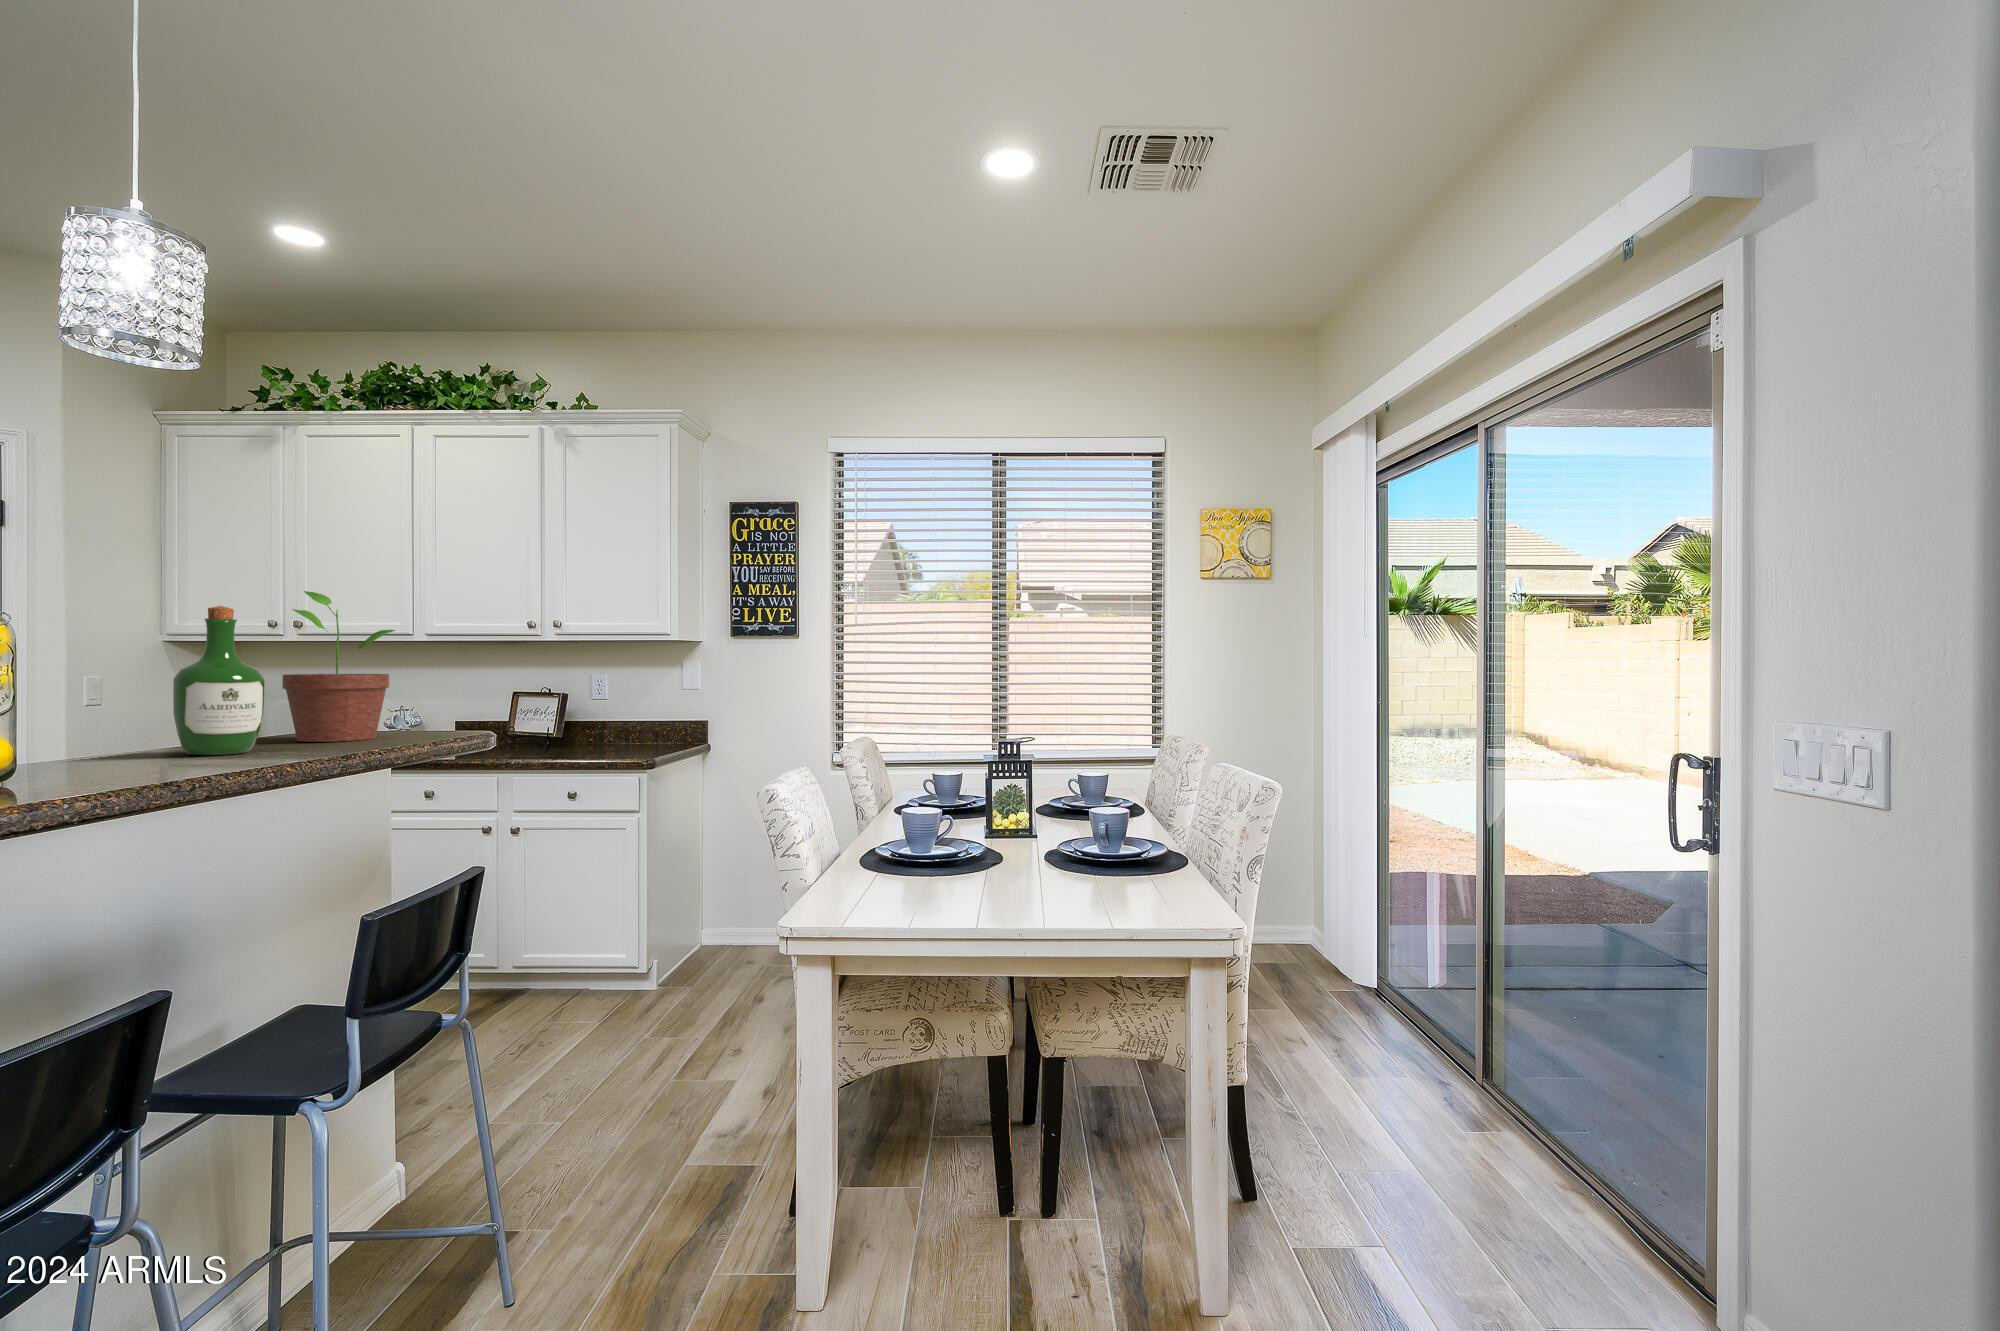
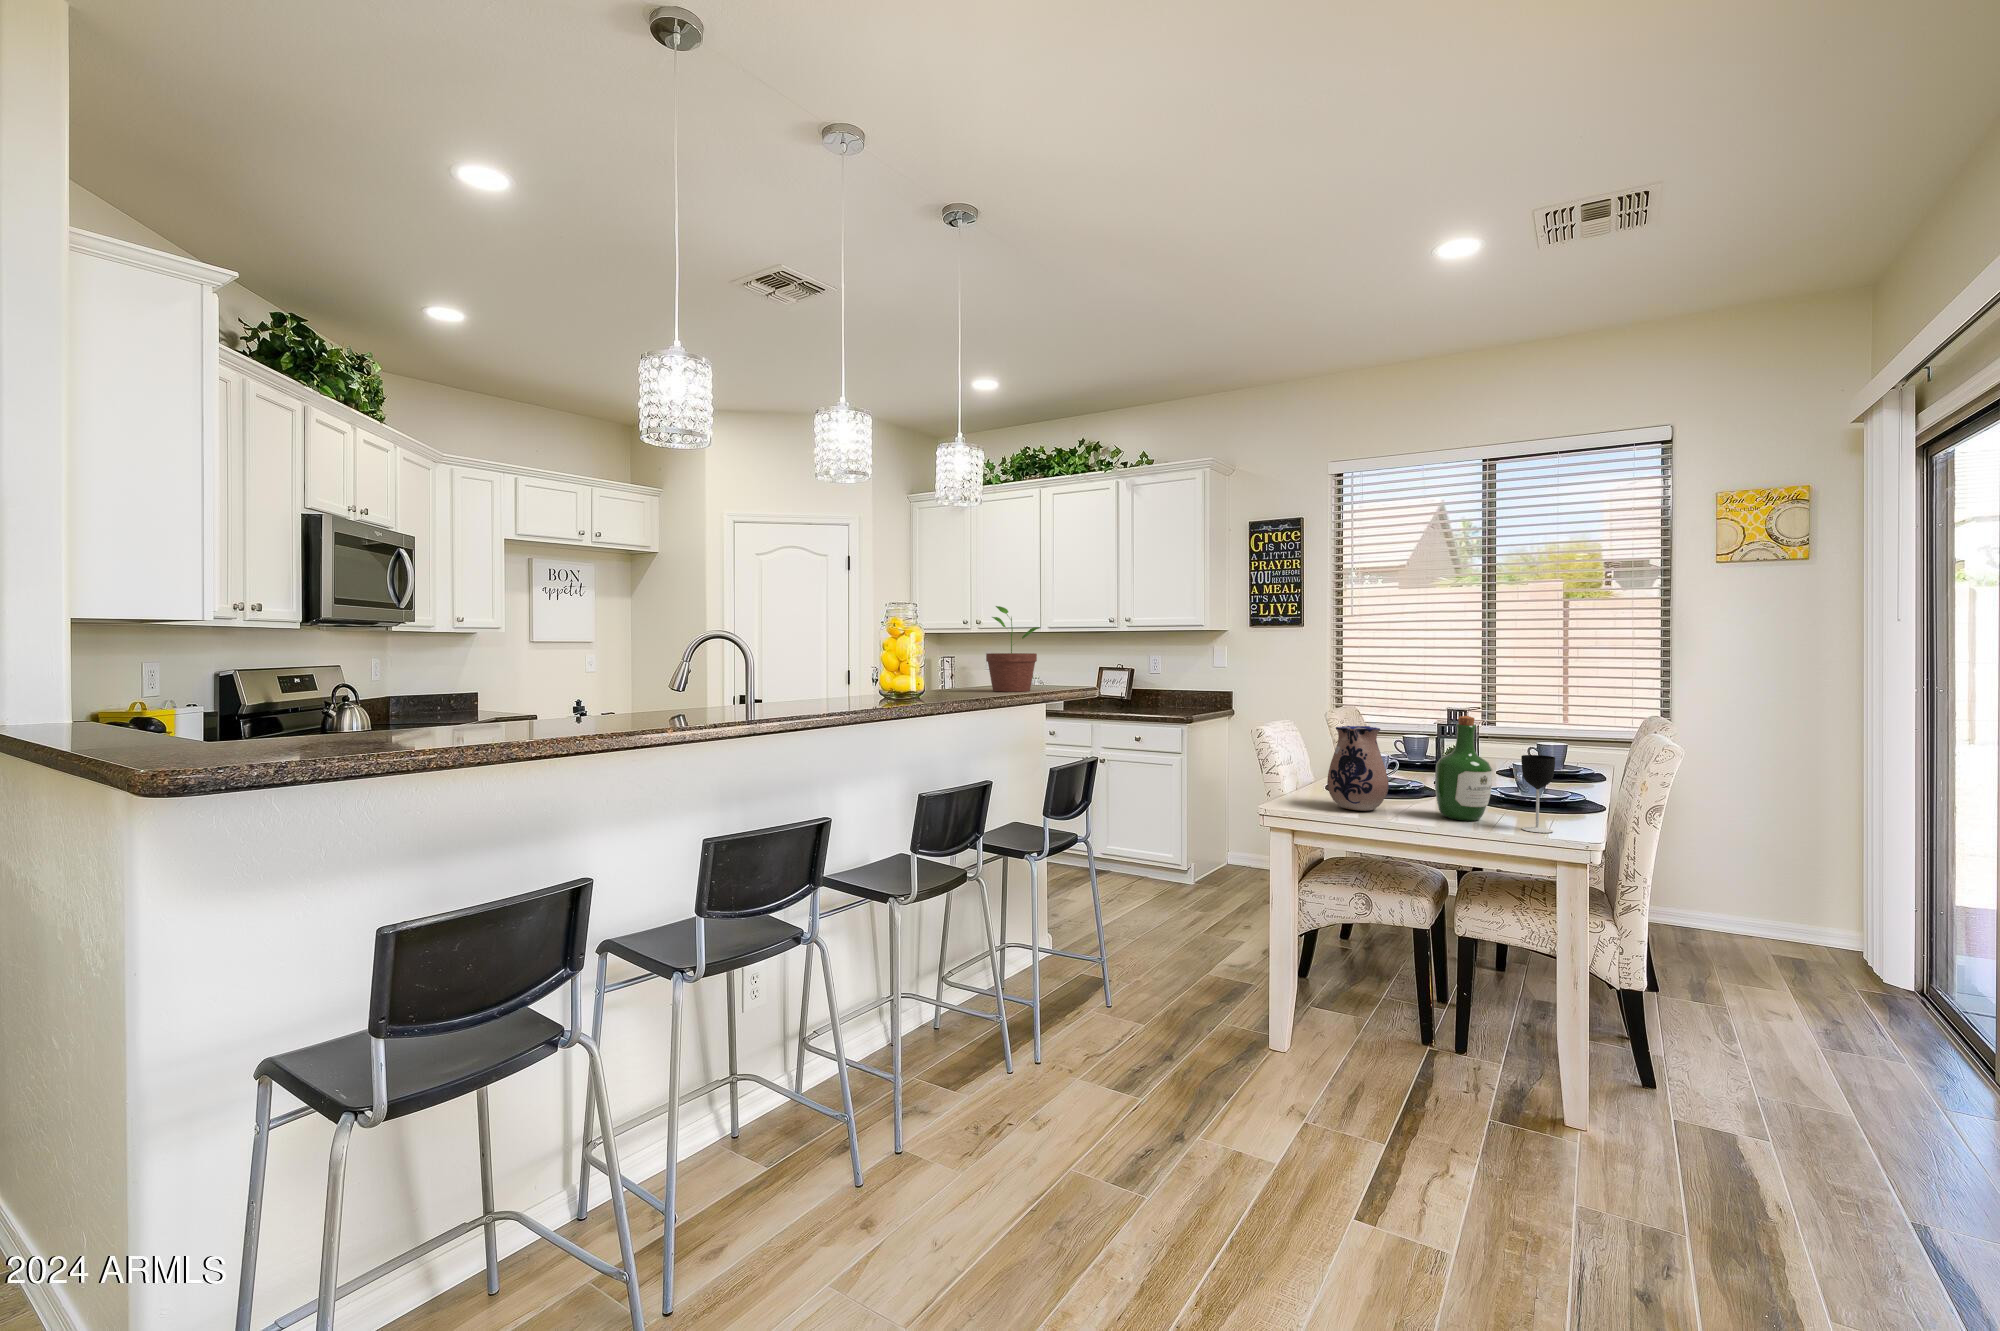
wine bottle: present [173,606,264,755] -> present [1435,716,1493,821]
ceramic pitcher: none [879,777,962,903] -> present [1327,726,1389,811]
wine glass: none [1130,808,1169,912] -> present [1521,755,1555,833]

